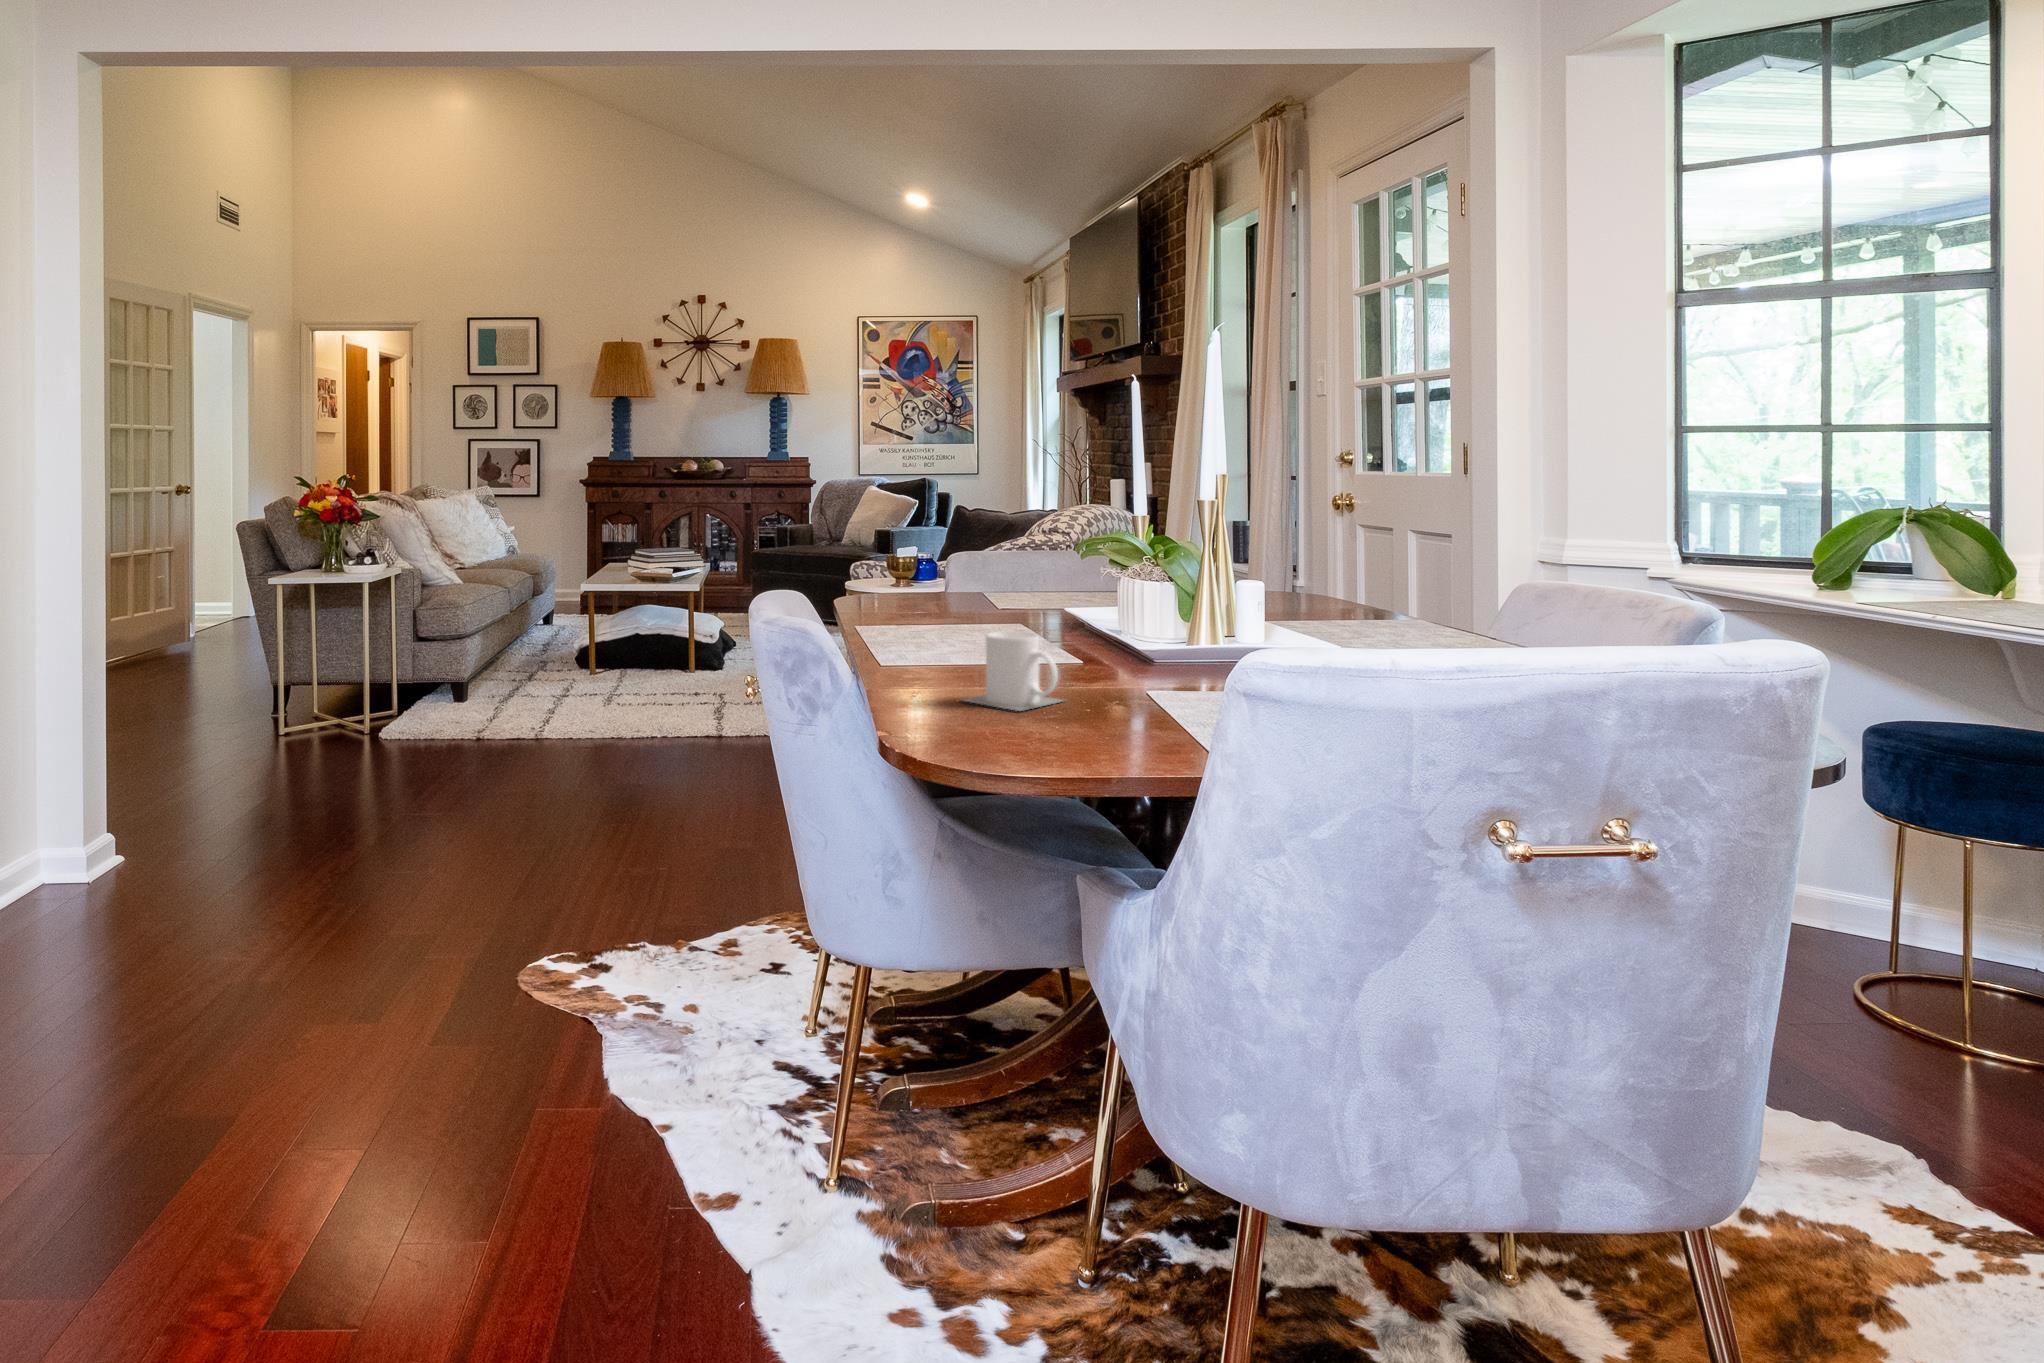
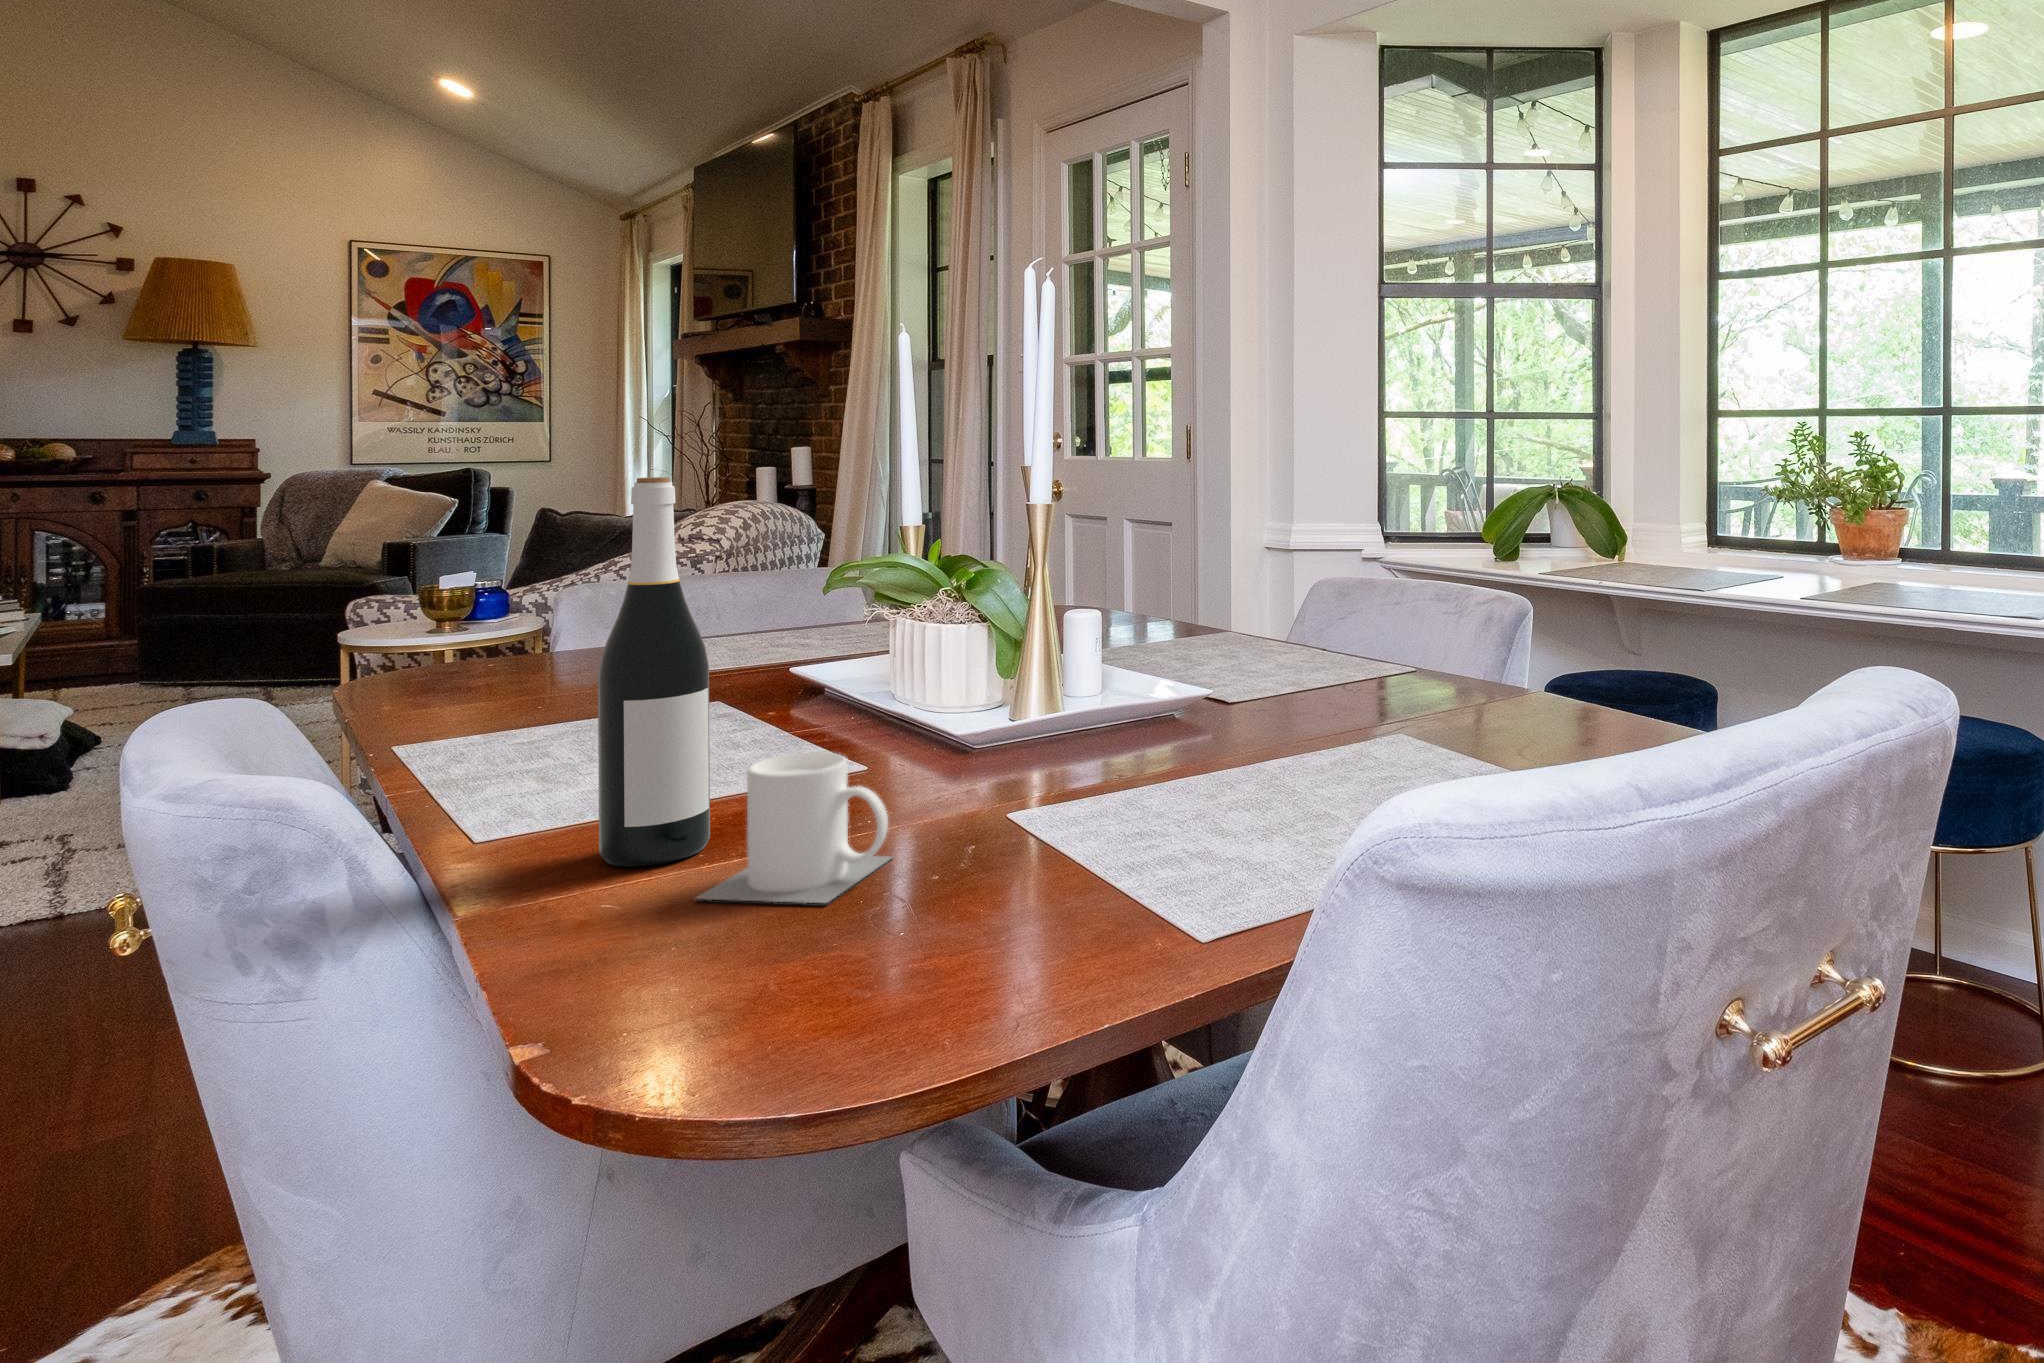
wine bottle: none [923,471,978,686] -> present [598,477,710,867]

